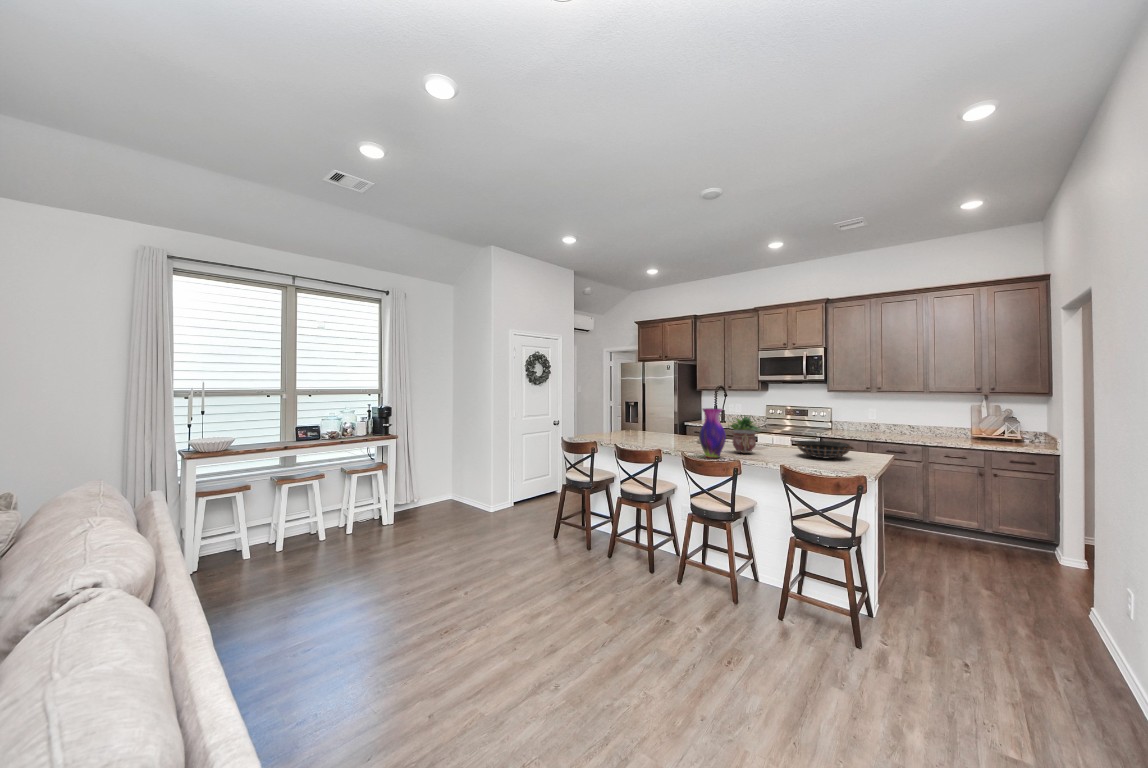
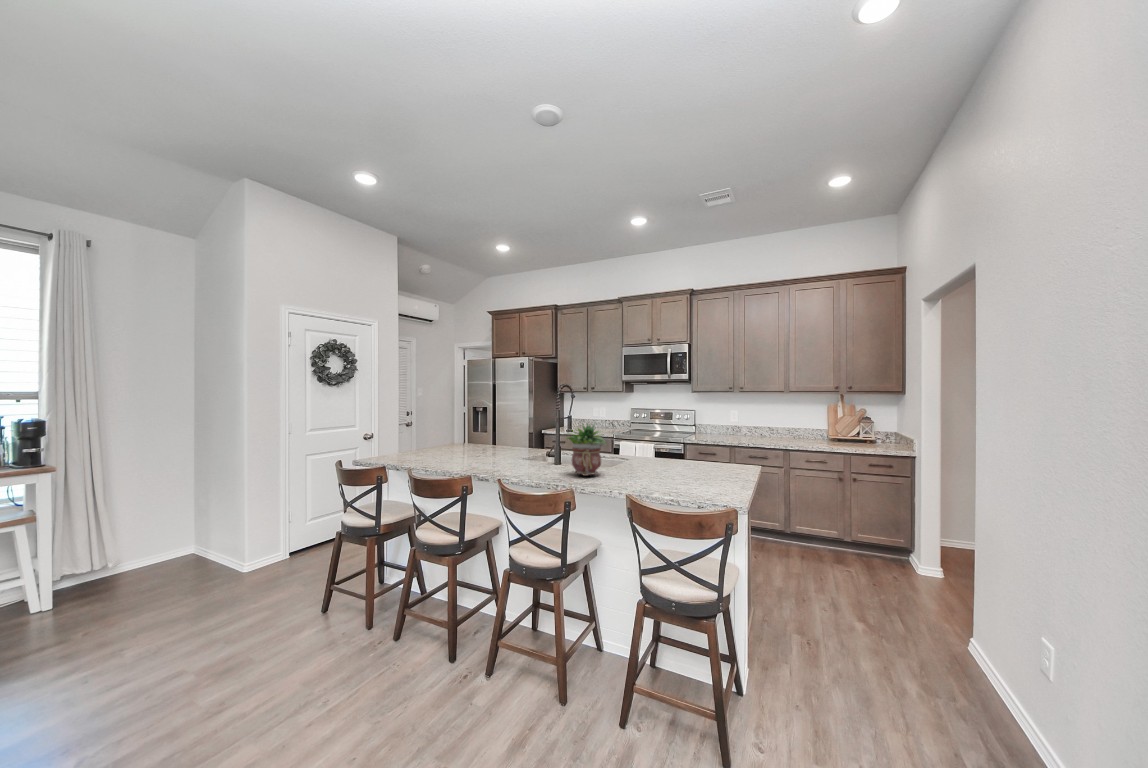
vase: present [699,408,726,458] -> none [520,415,557,487]
decorative bowl: present [797,440,851,458] -> none [651,454,716,479]

